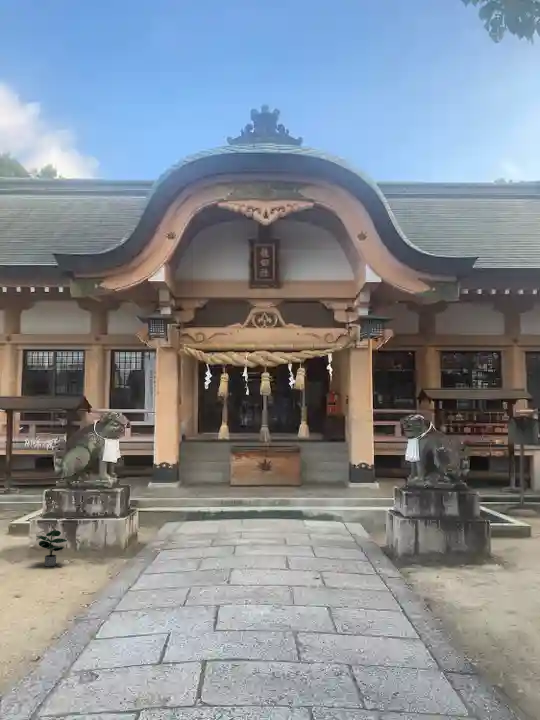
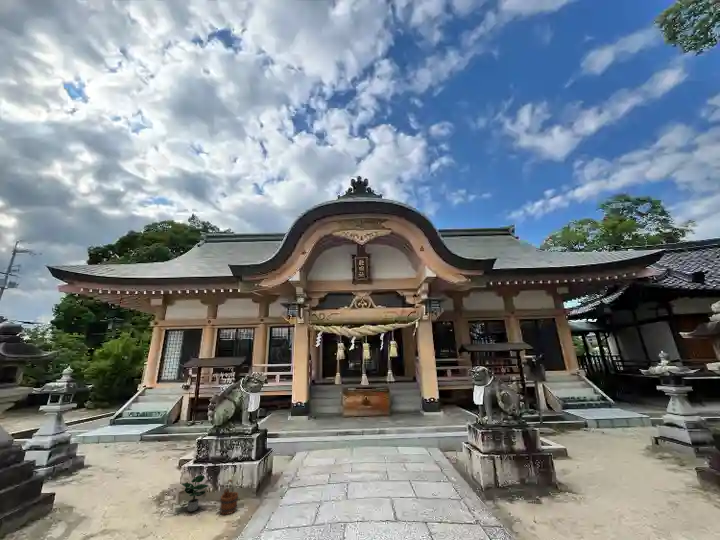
wooden bucket: none [84,533,105,569] -> present [220,480,238,514]

